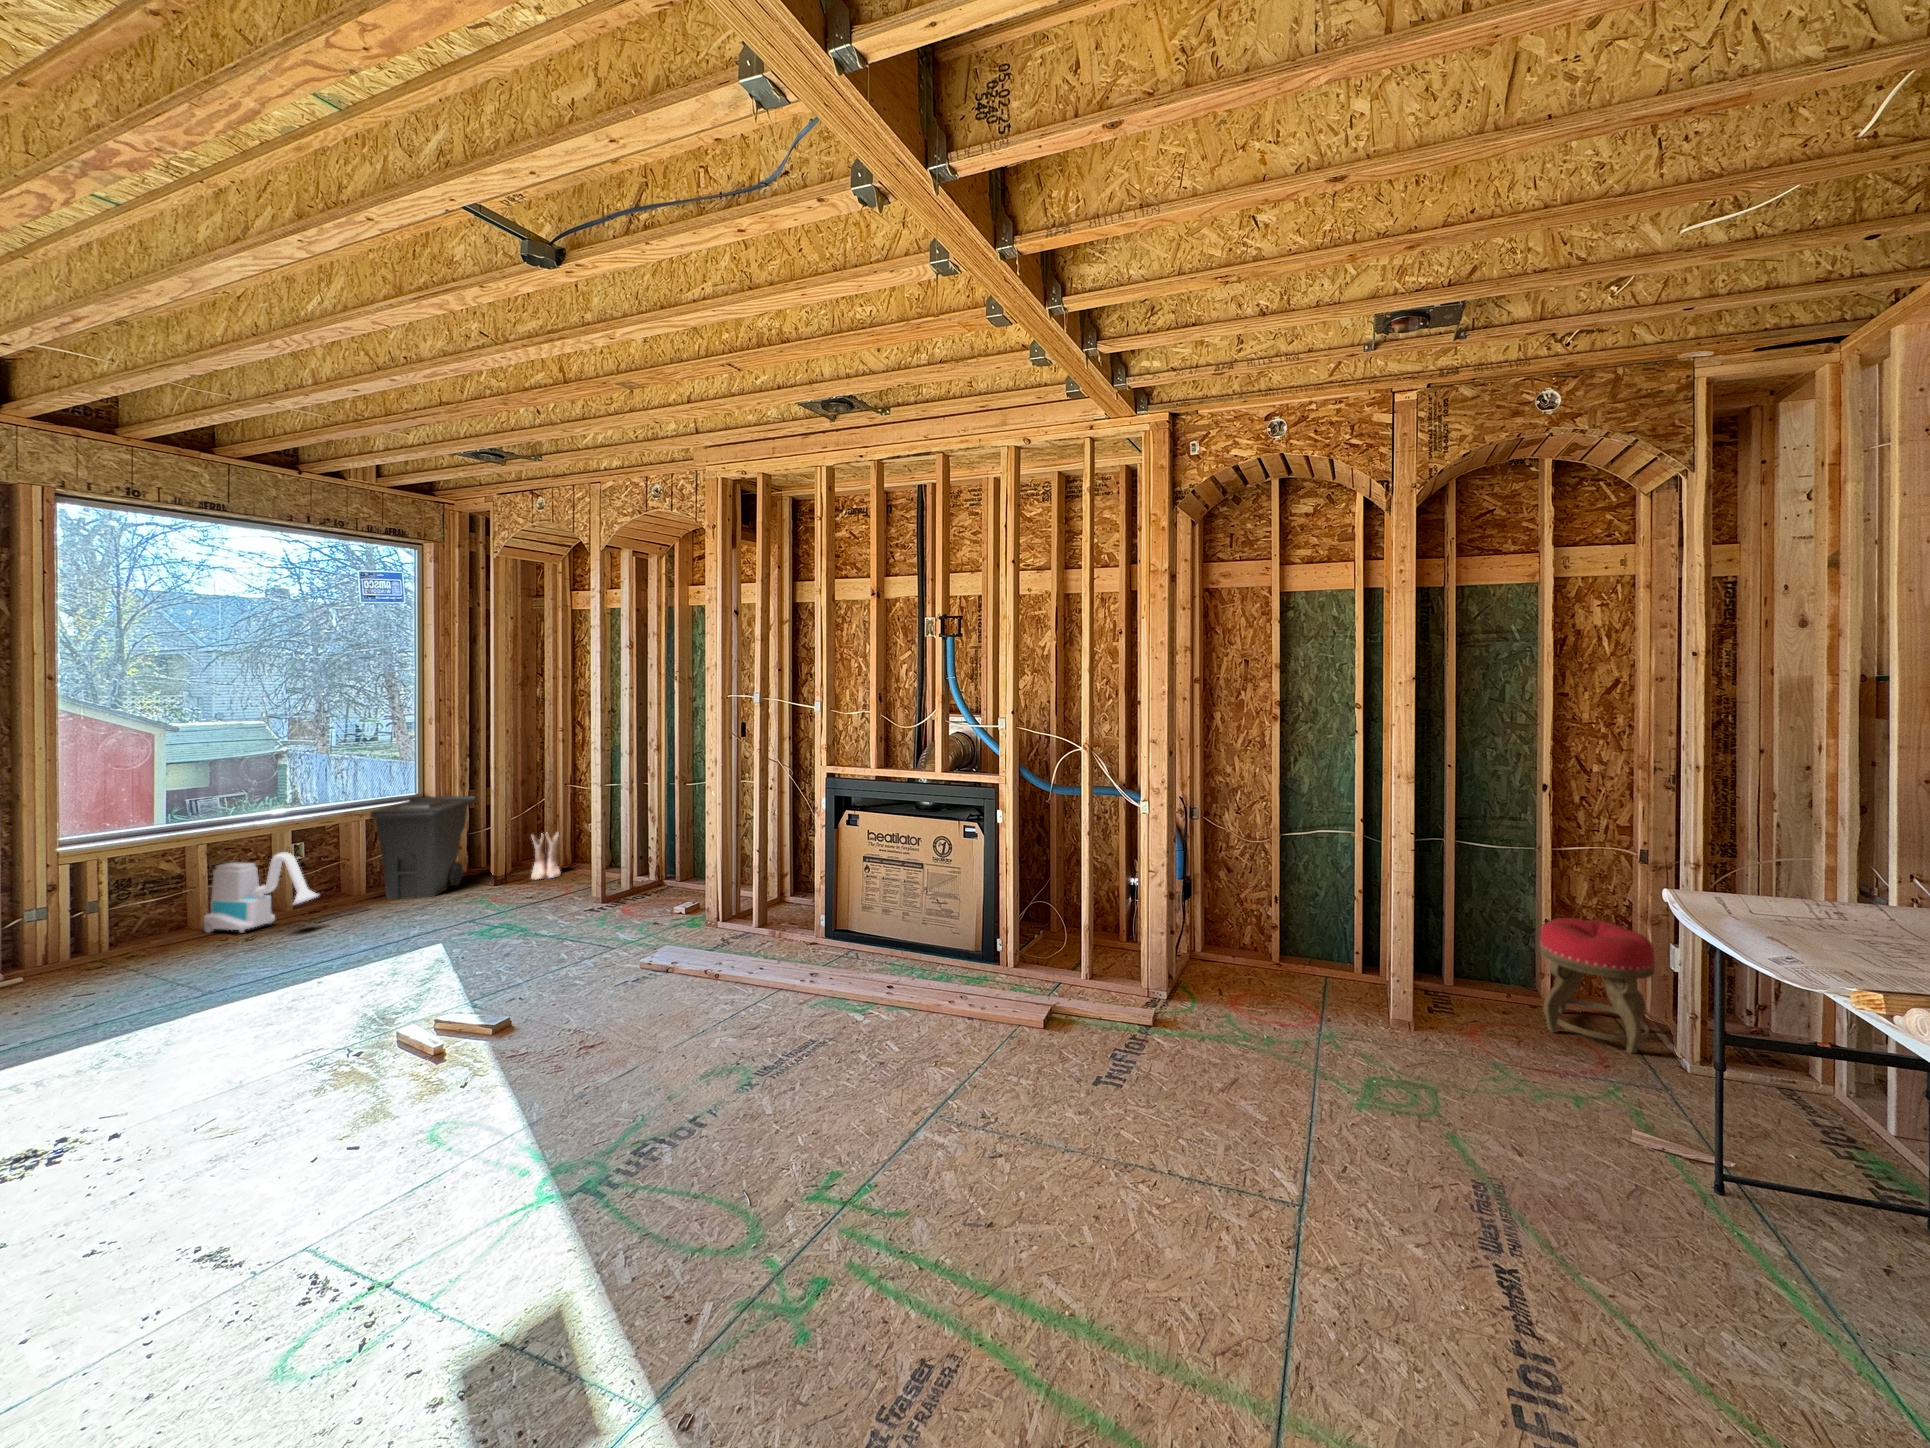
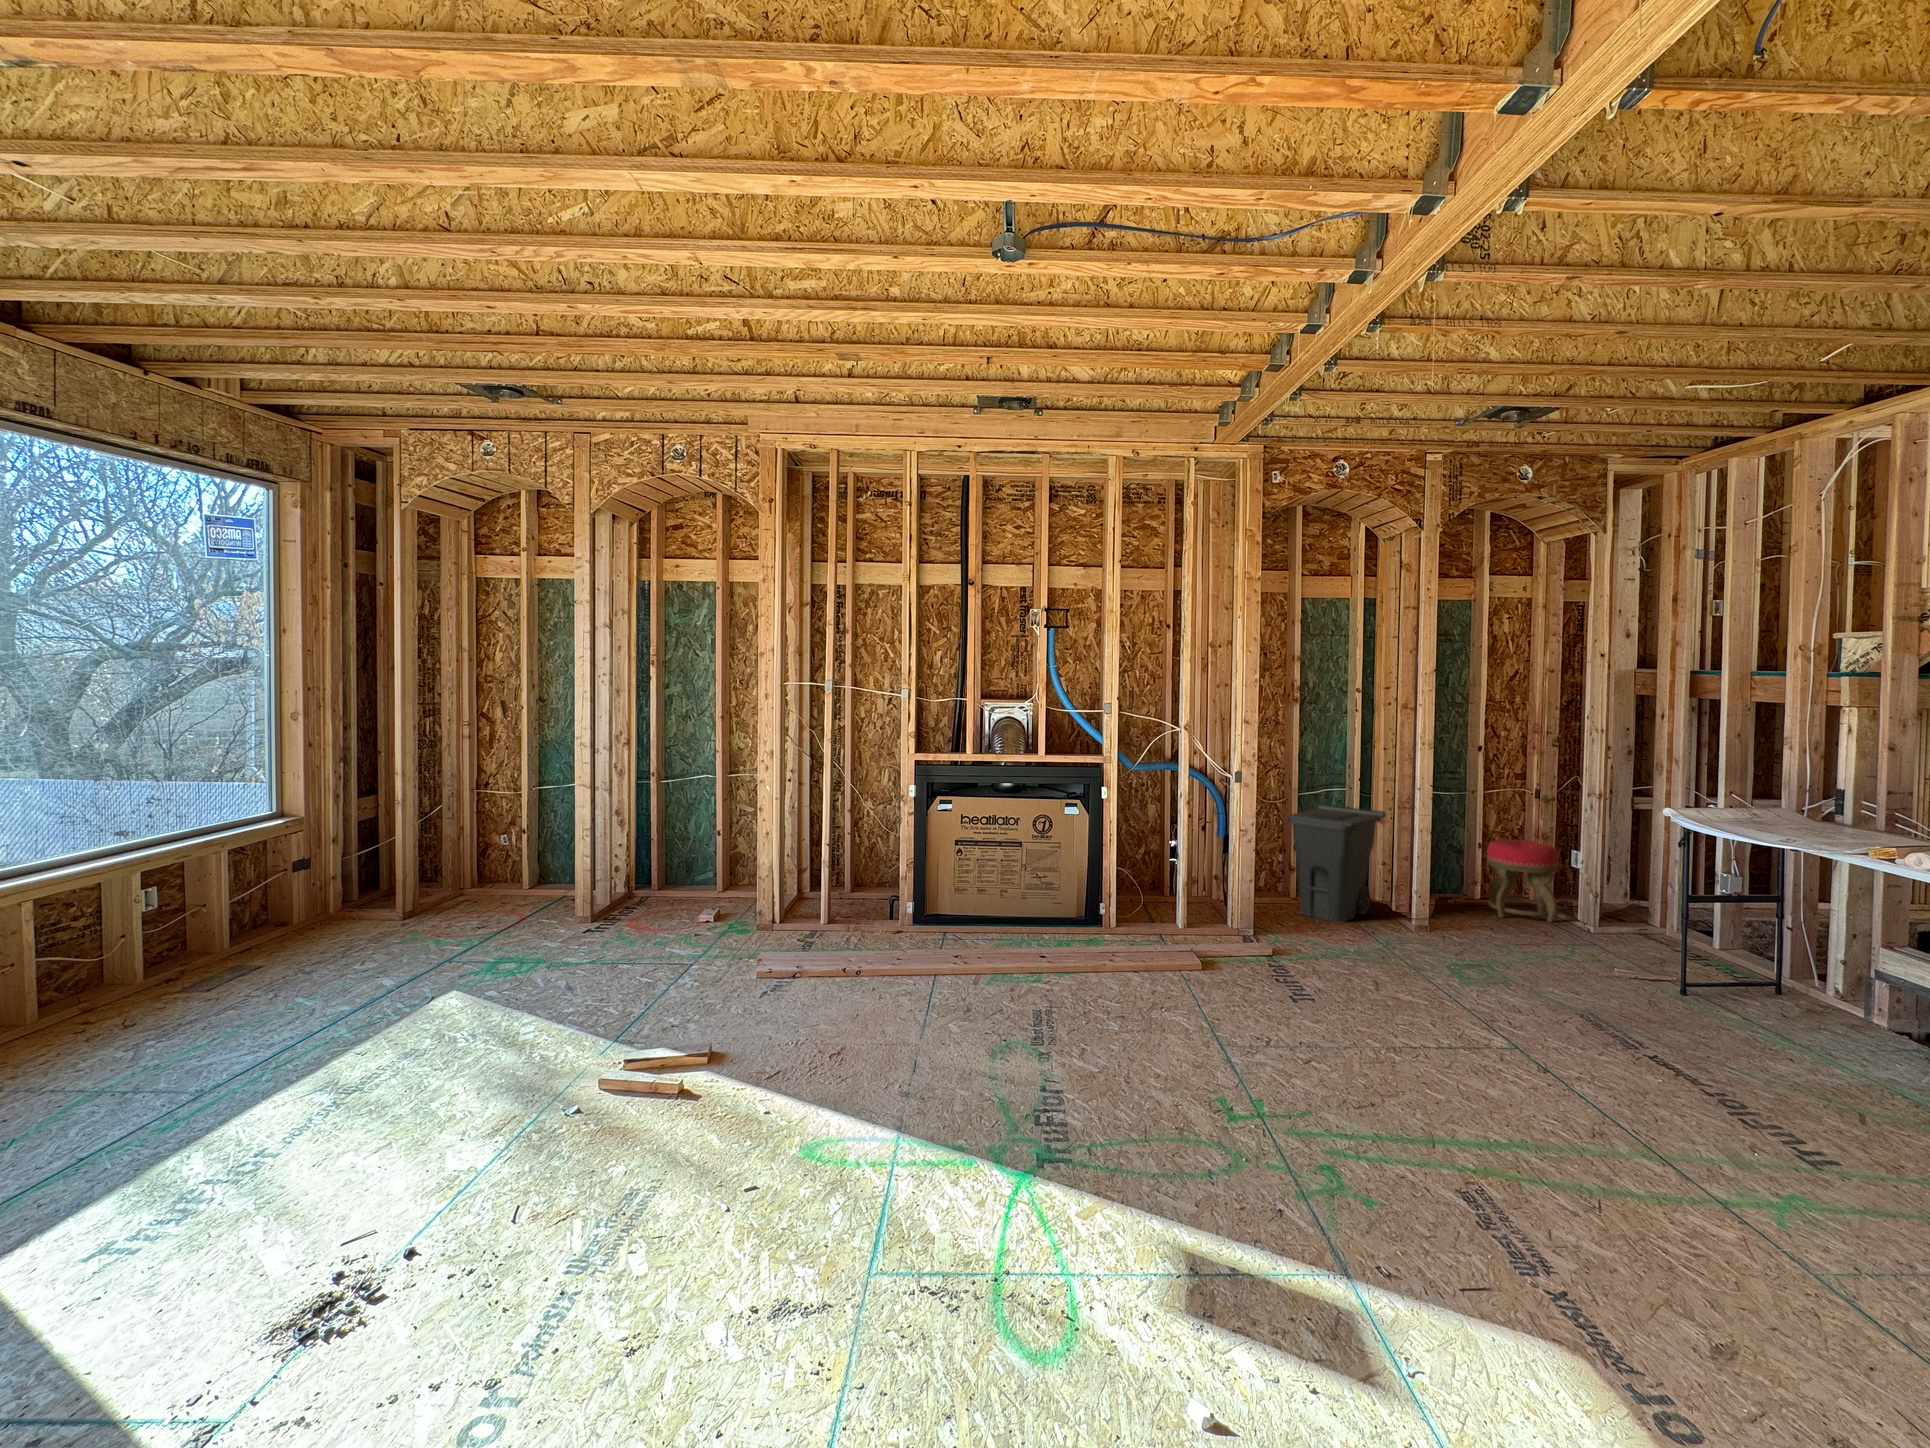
trash can: present [370,796,477,900] -> present [1287,804,1386,923]
boots: present [531,832,561,879] -> none [423,857,465,918]
vacuum cleaner: present [204,852,318,933] -> none [57,893,250,1014]

